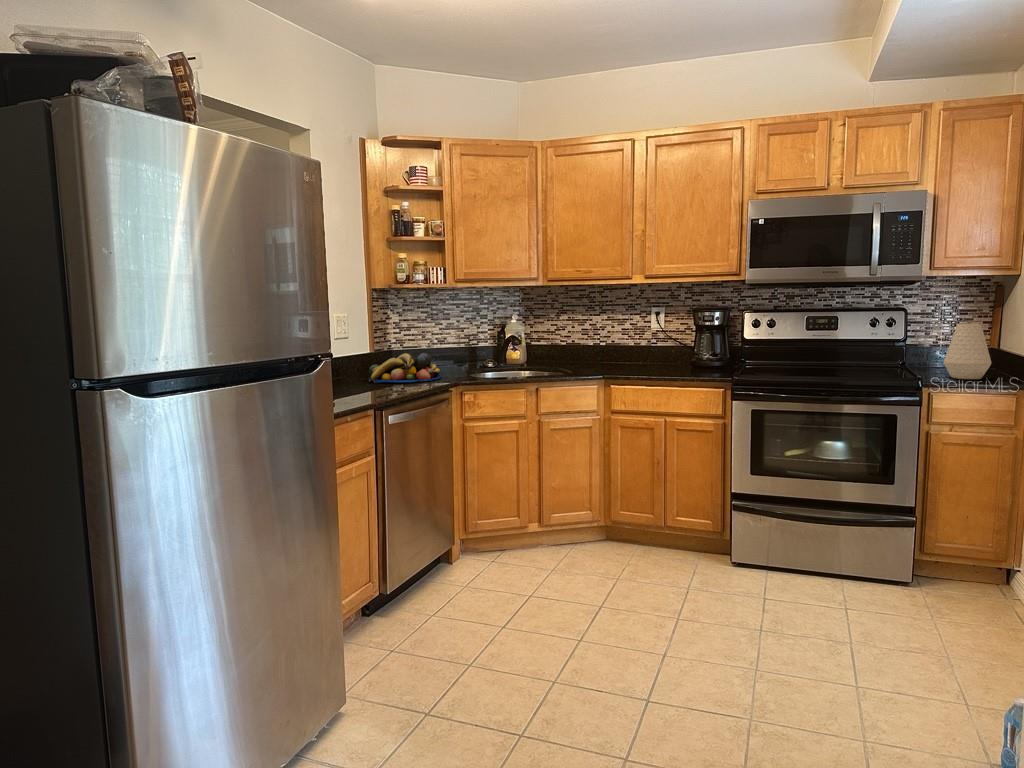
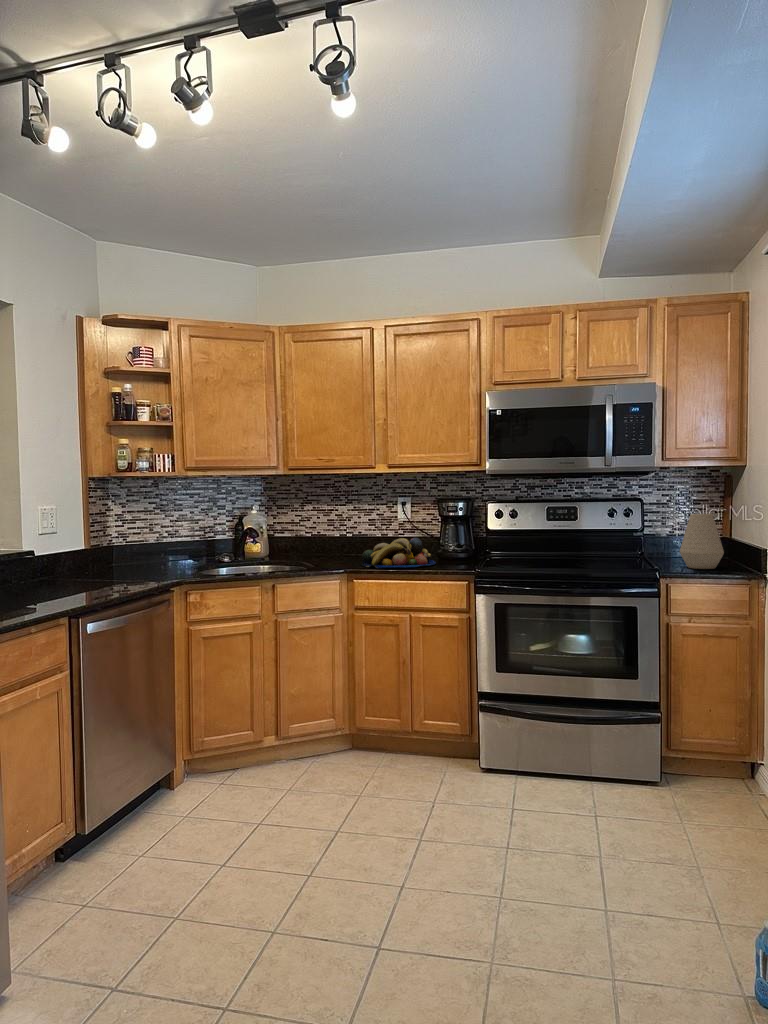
fruit bowl: present [368,353,442,383] -> present [362,538,436,568]

